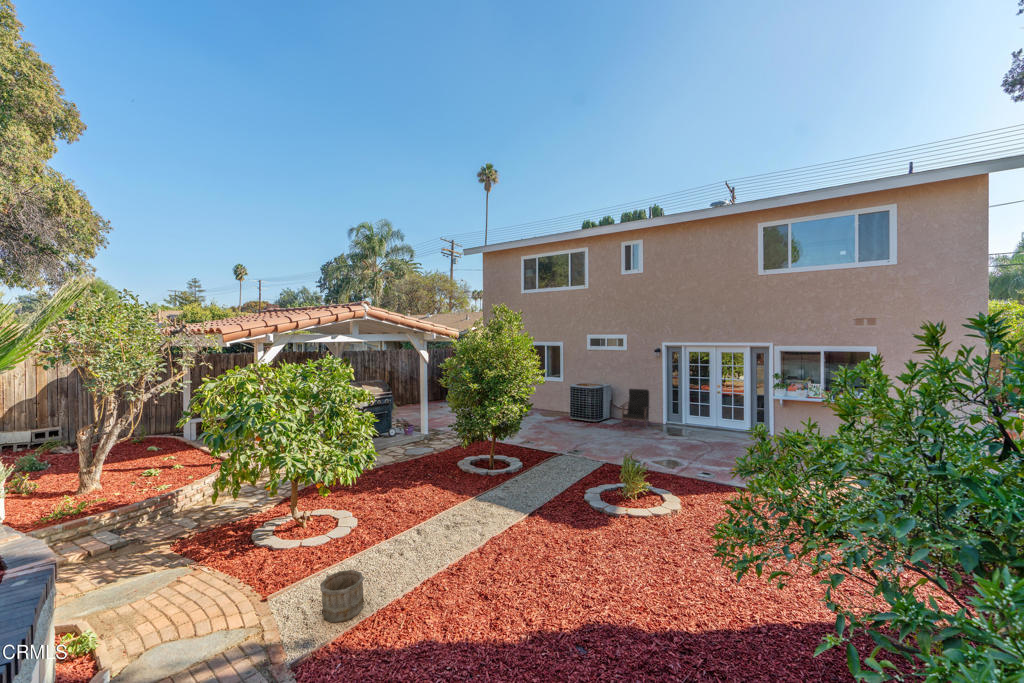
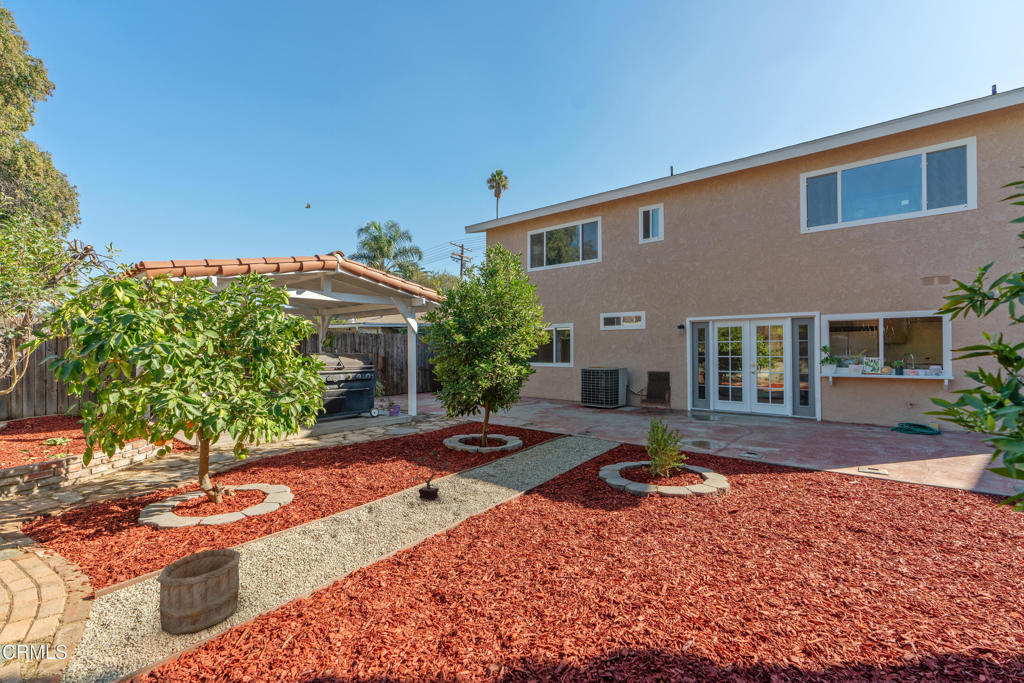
potted plant: none [446,485,475,523] -> present [414,450,450,499]

